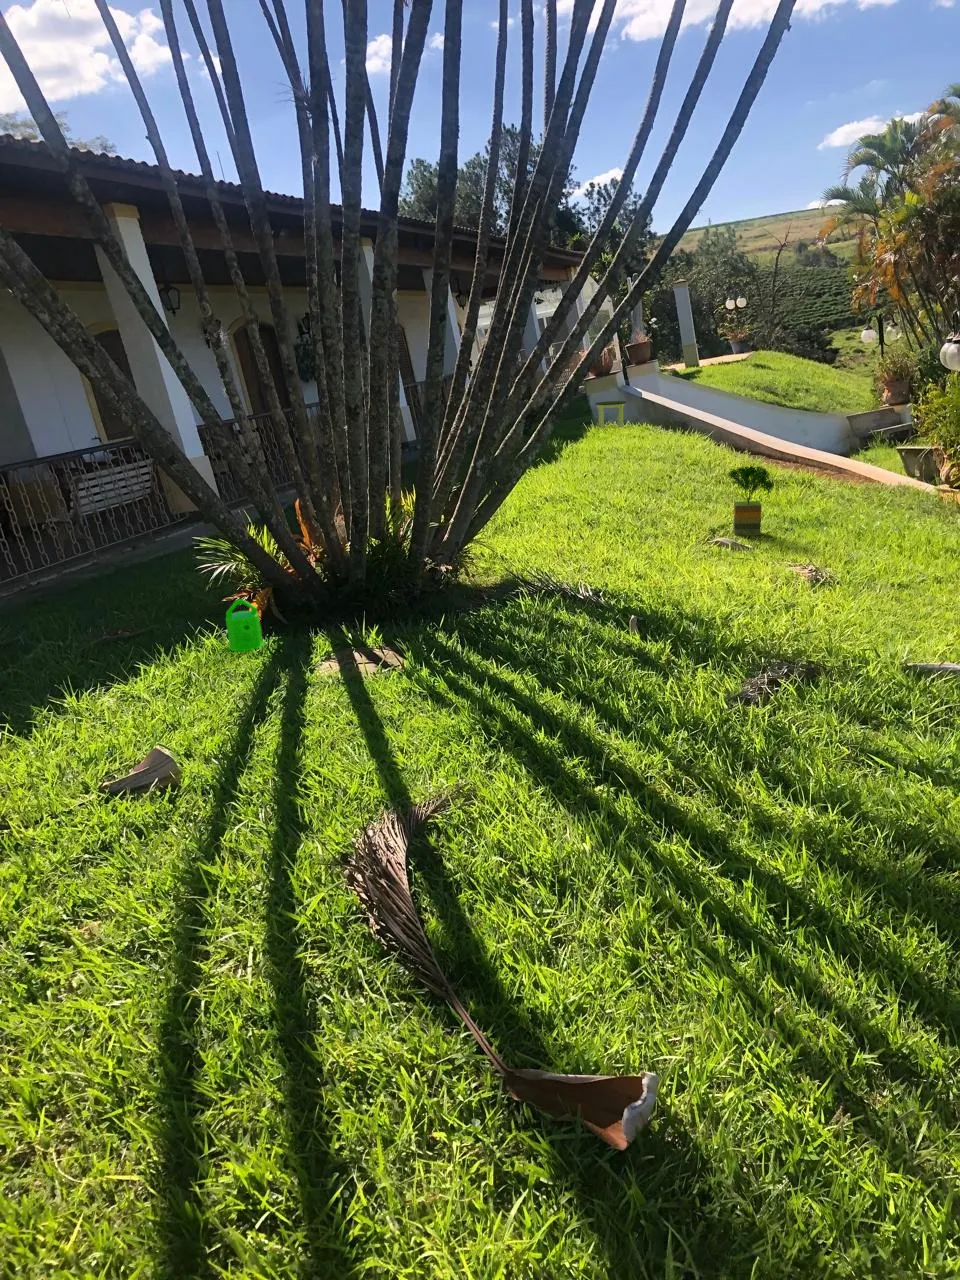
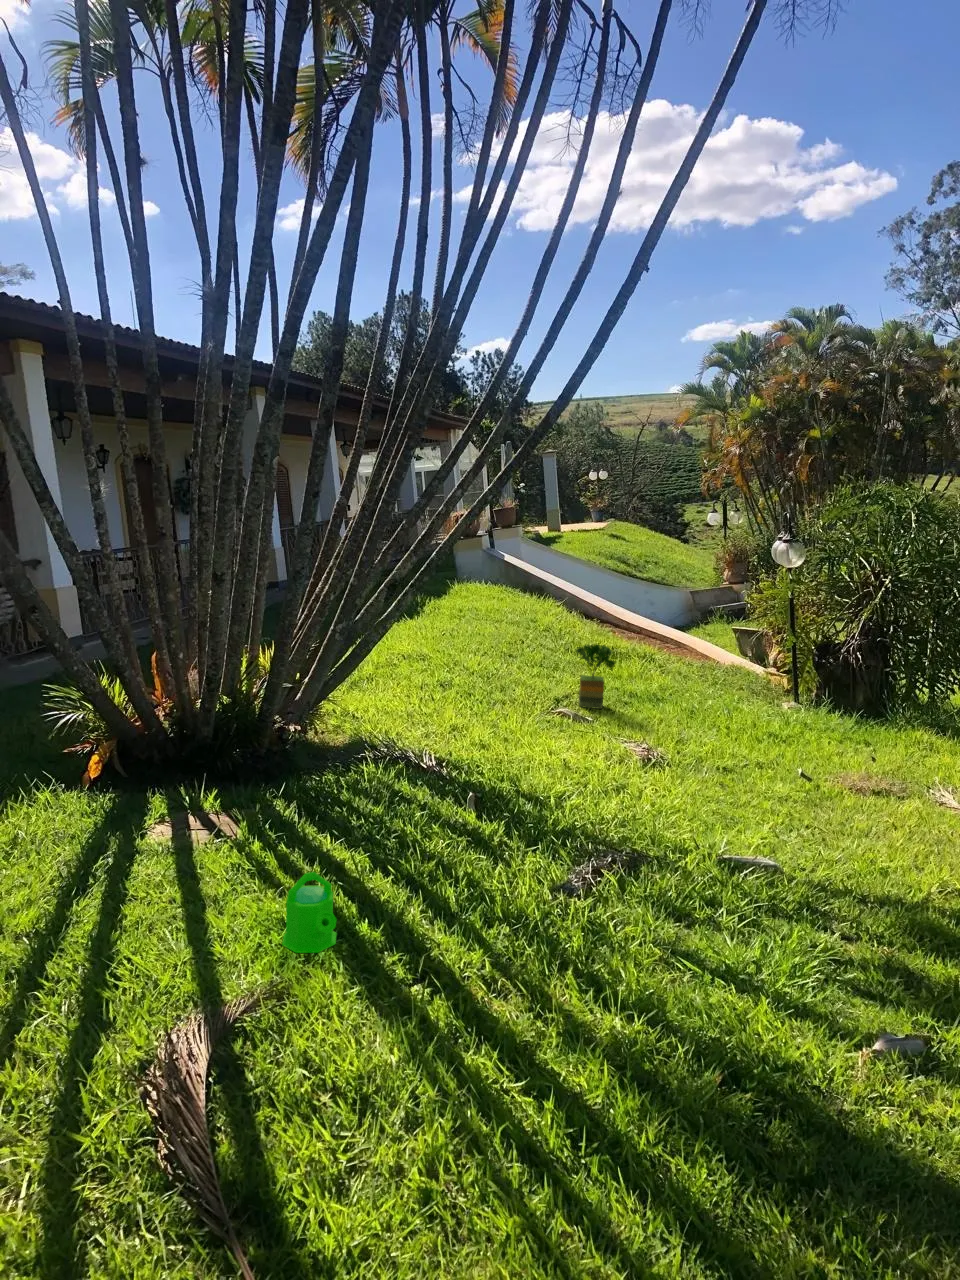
round table: present [595,401,626,428] -> none [464,560,493,585]
watering can: present [226,599,265,651] -> present [282,872,337,953]

